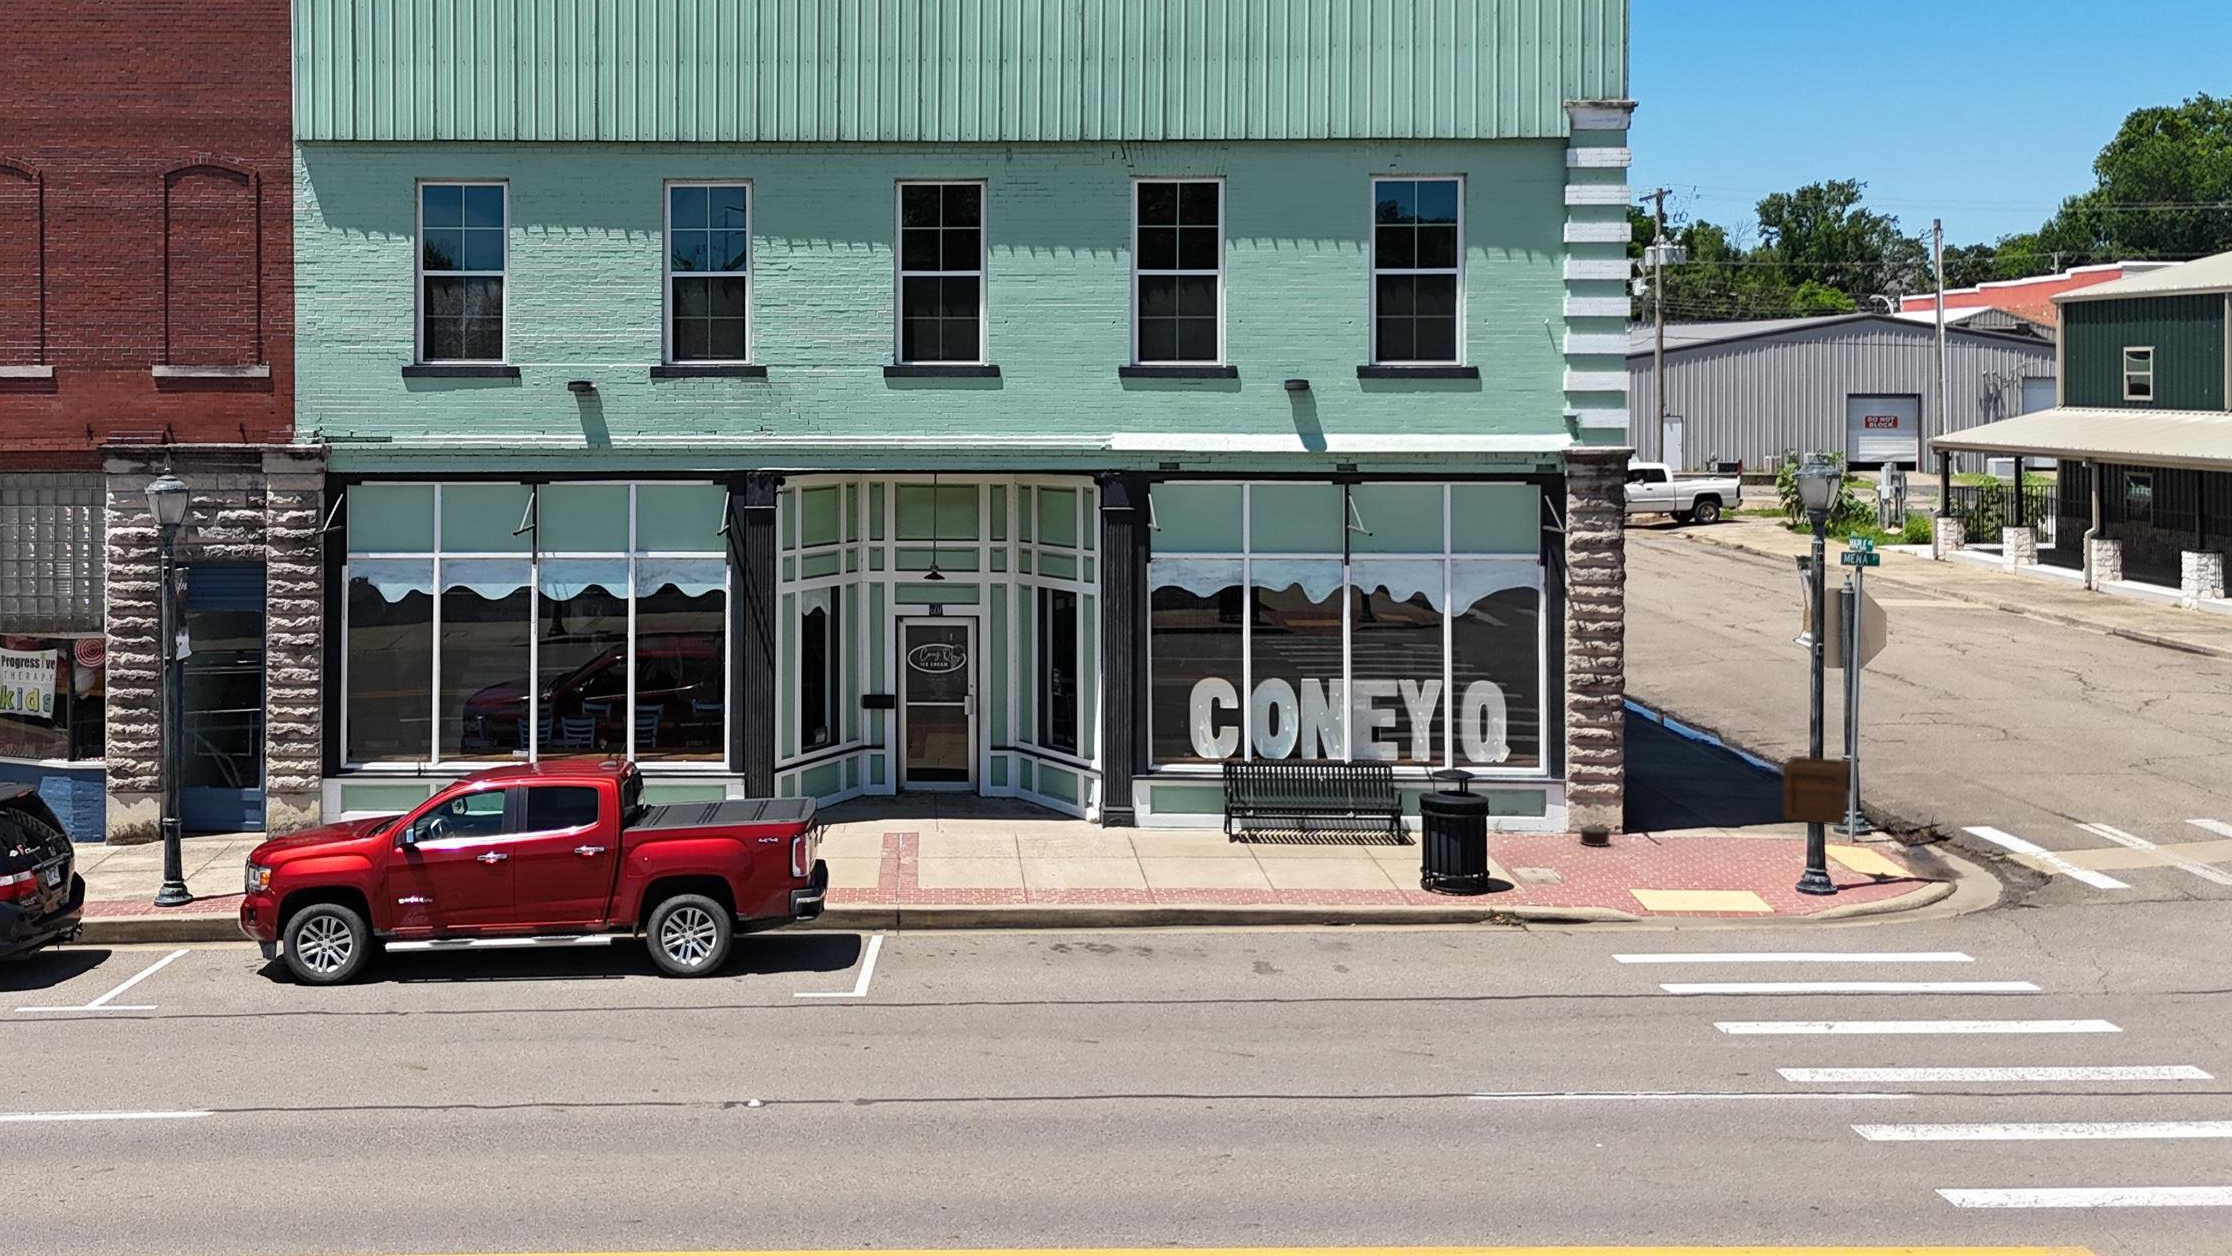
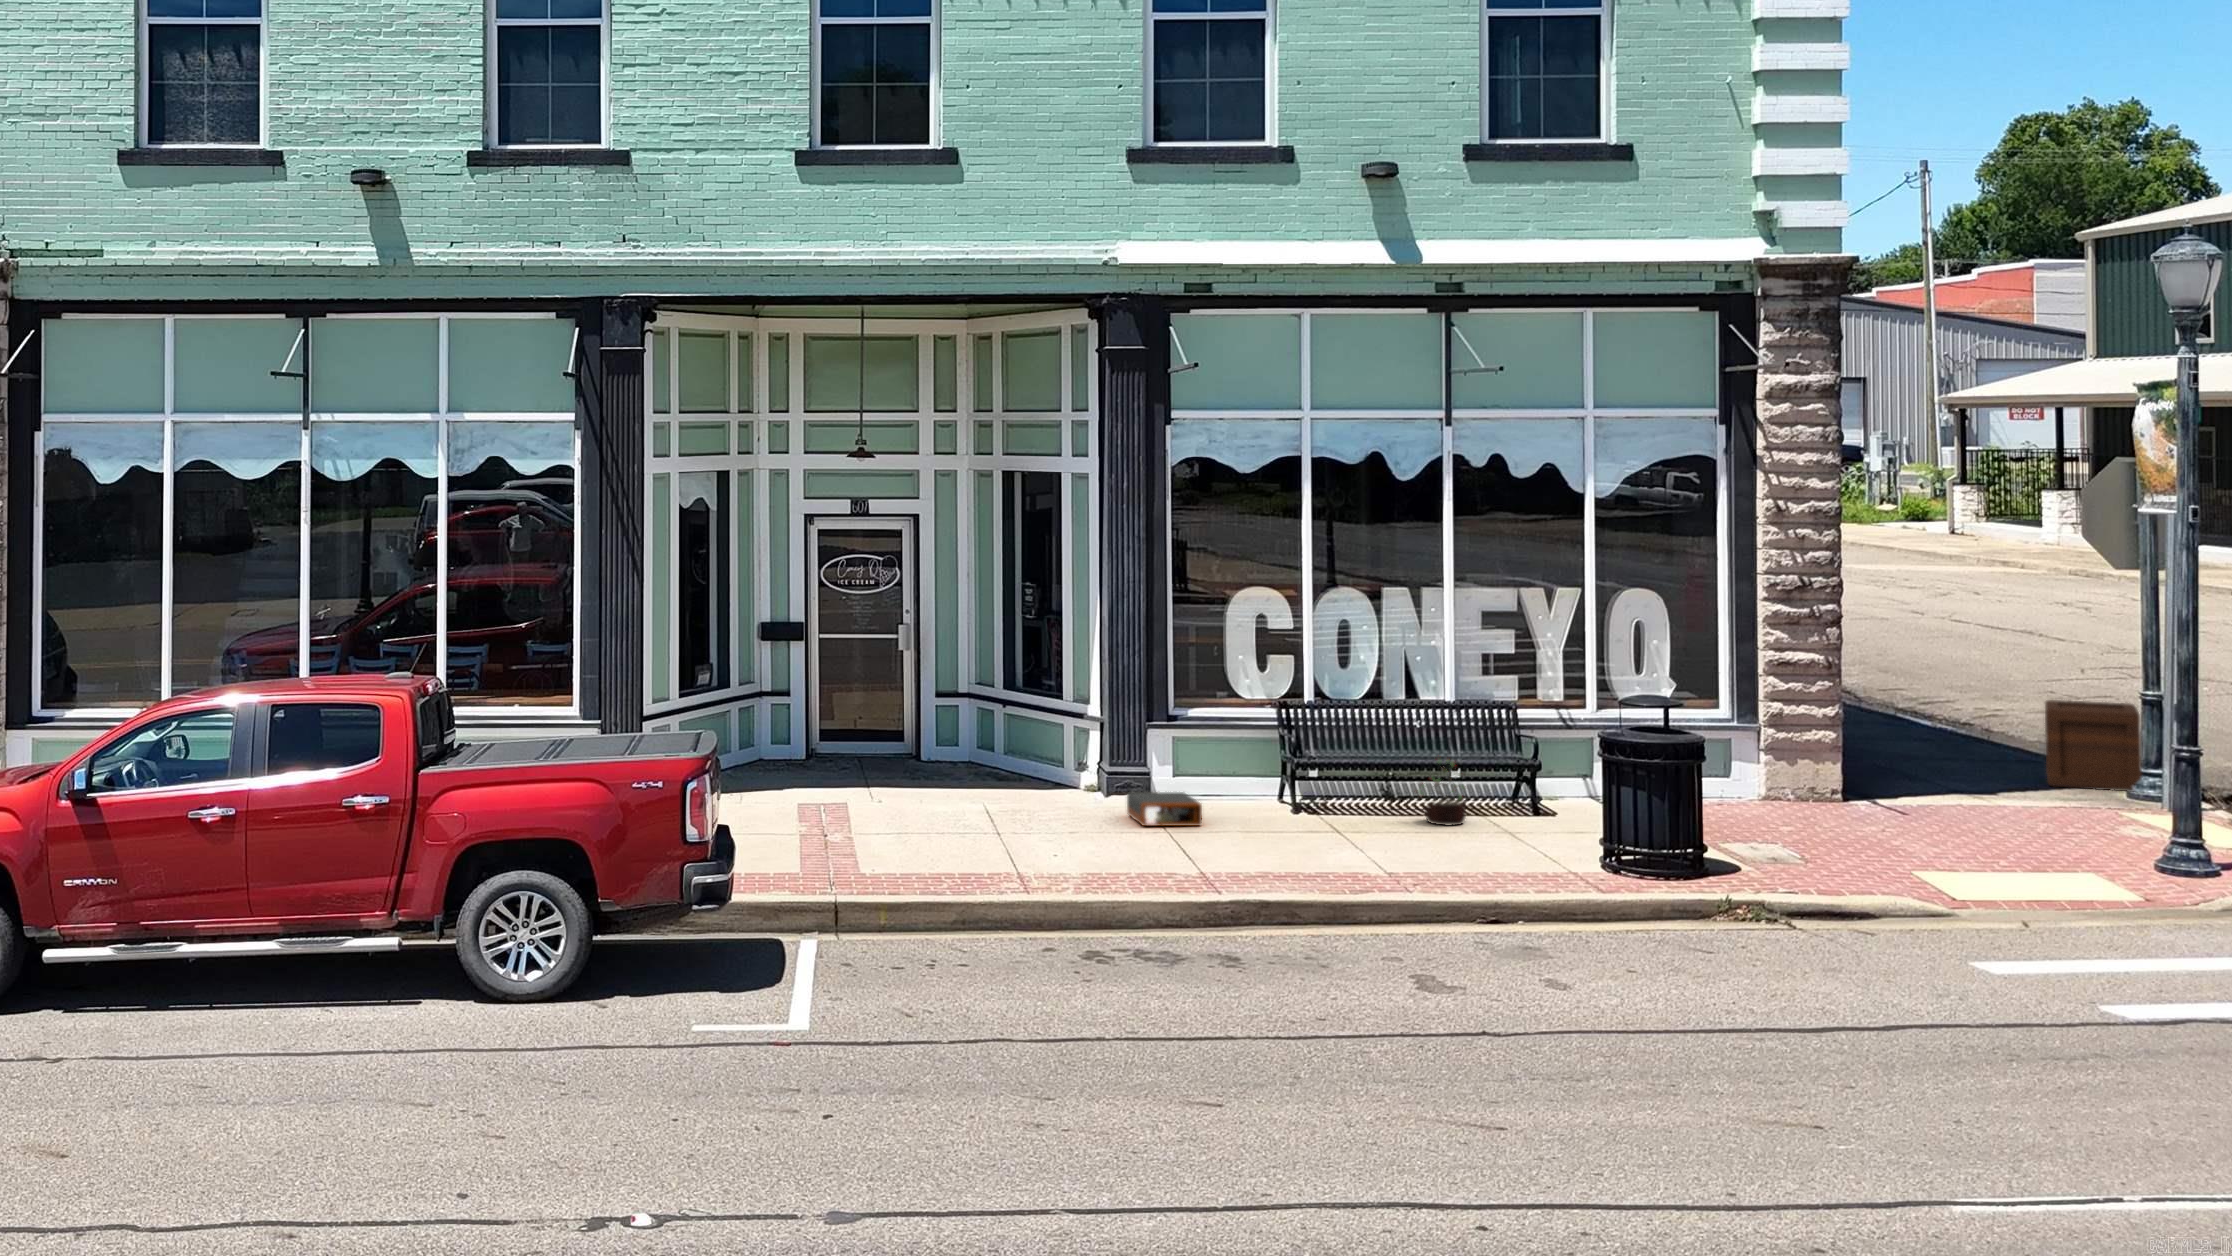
decorative plant: present [1579,796,1609,846] -> present [1417,756,1466,825]
storage box: none [1118,825,1168,850] -> present [1127,792,1202,826]

